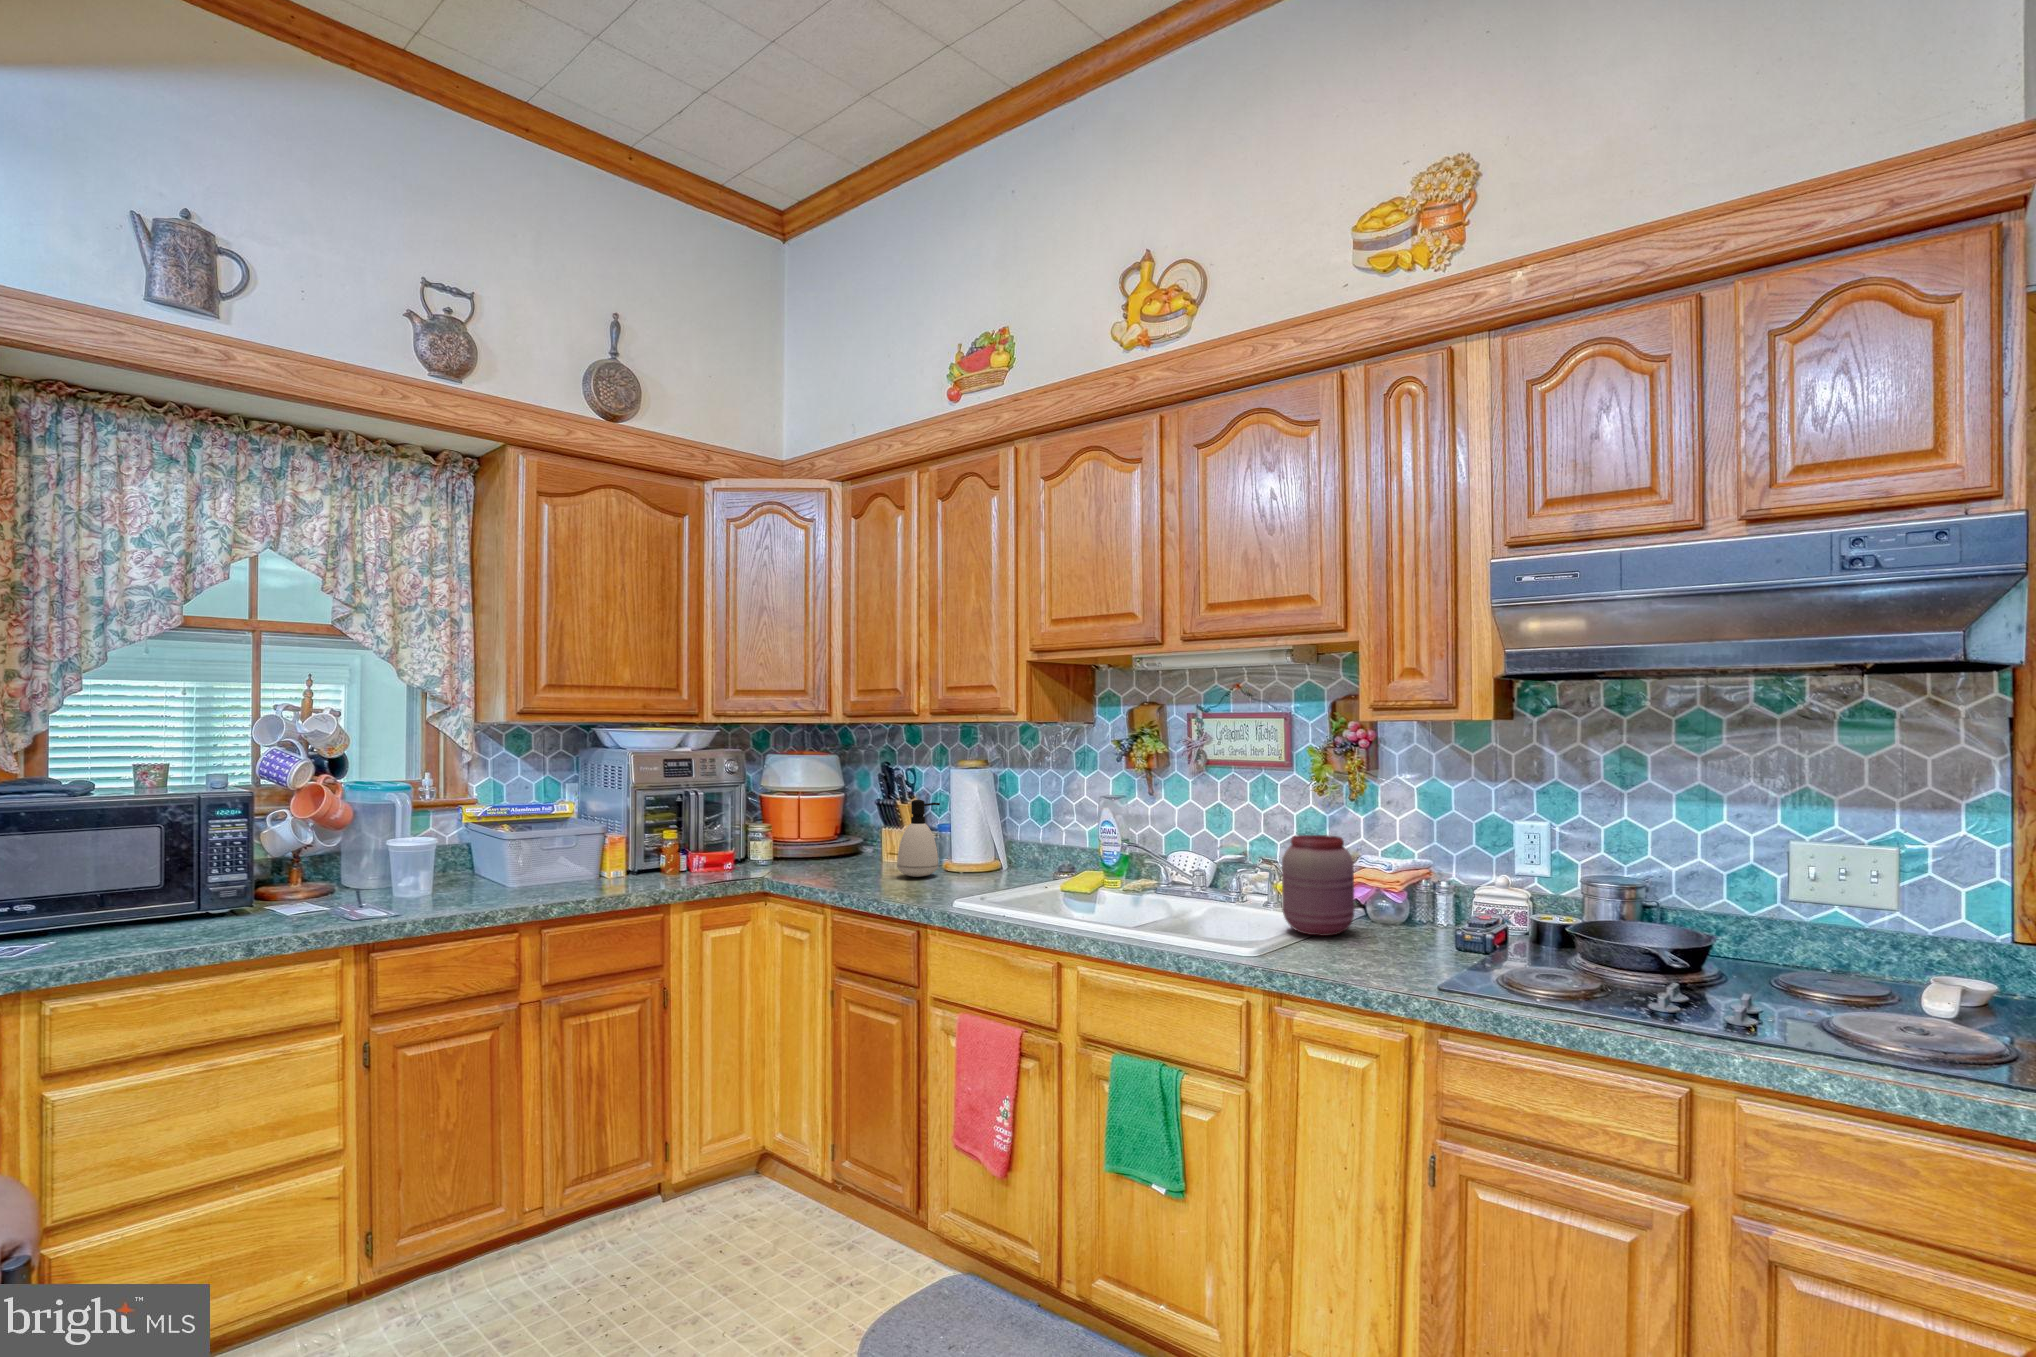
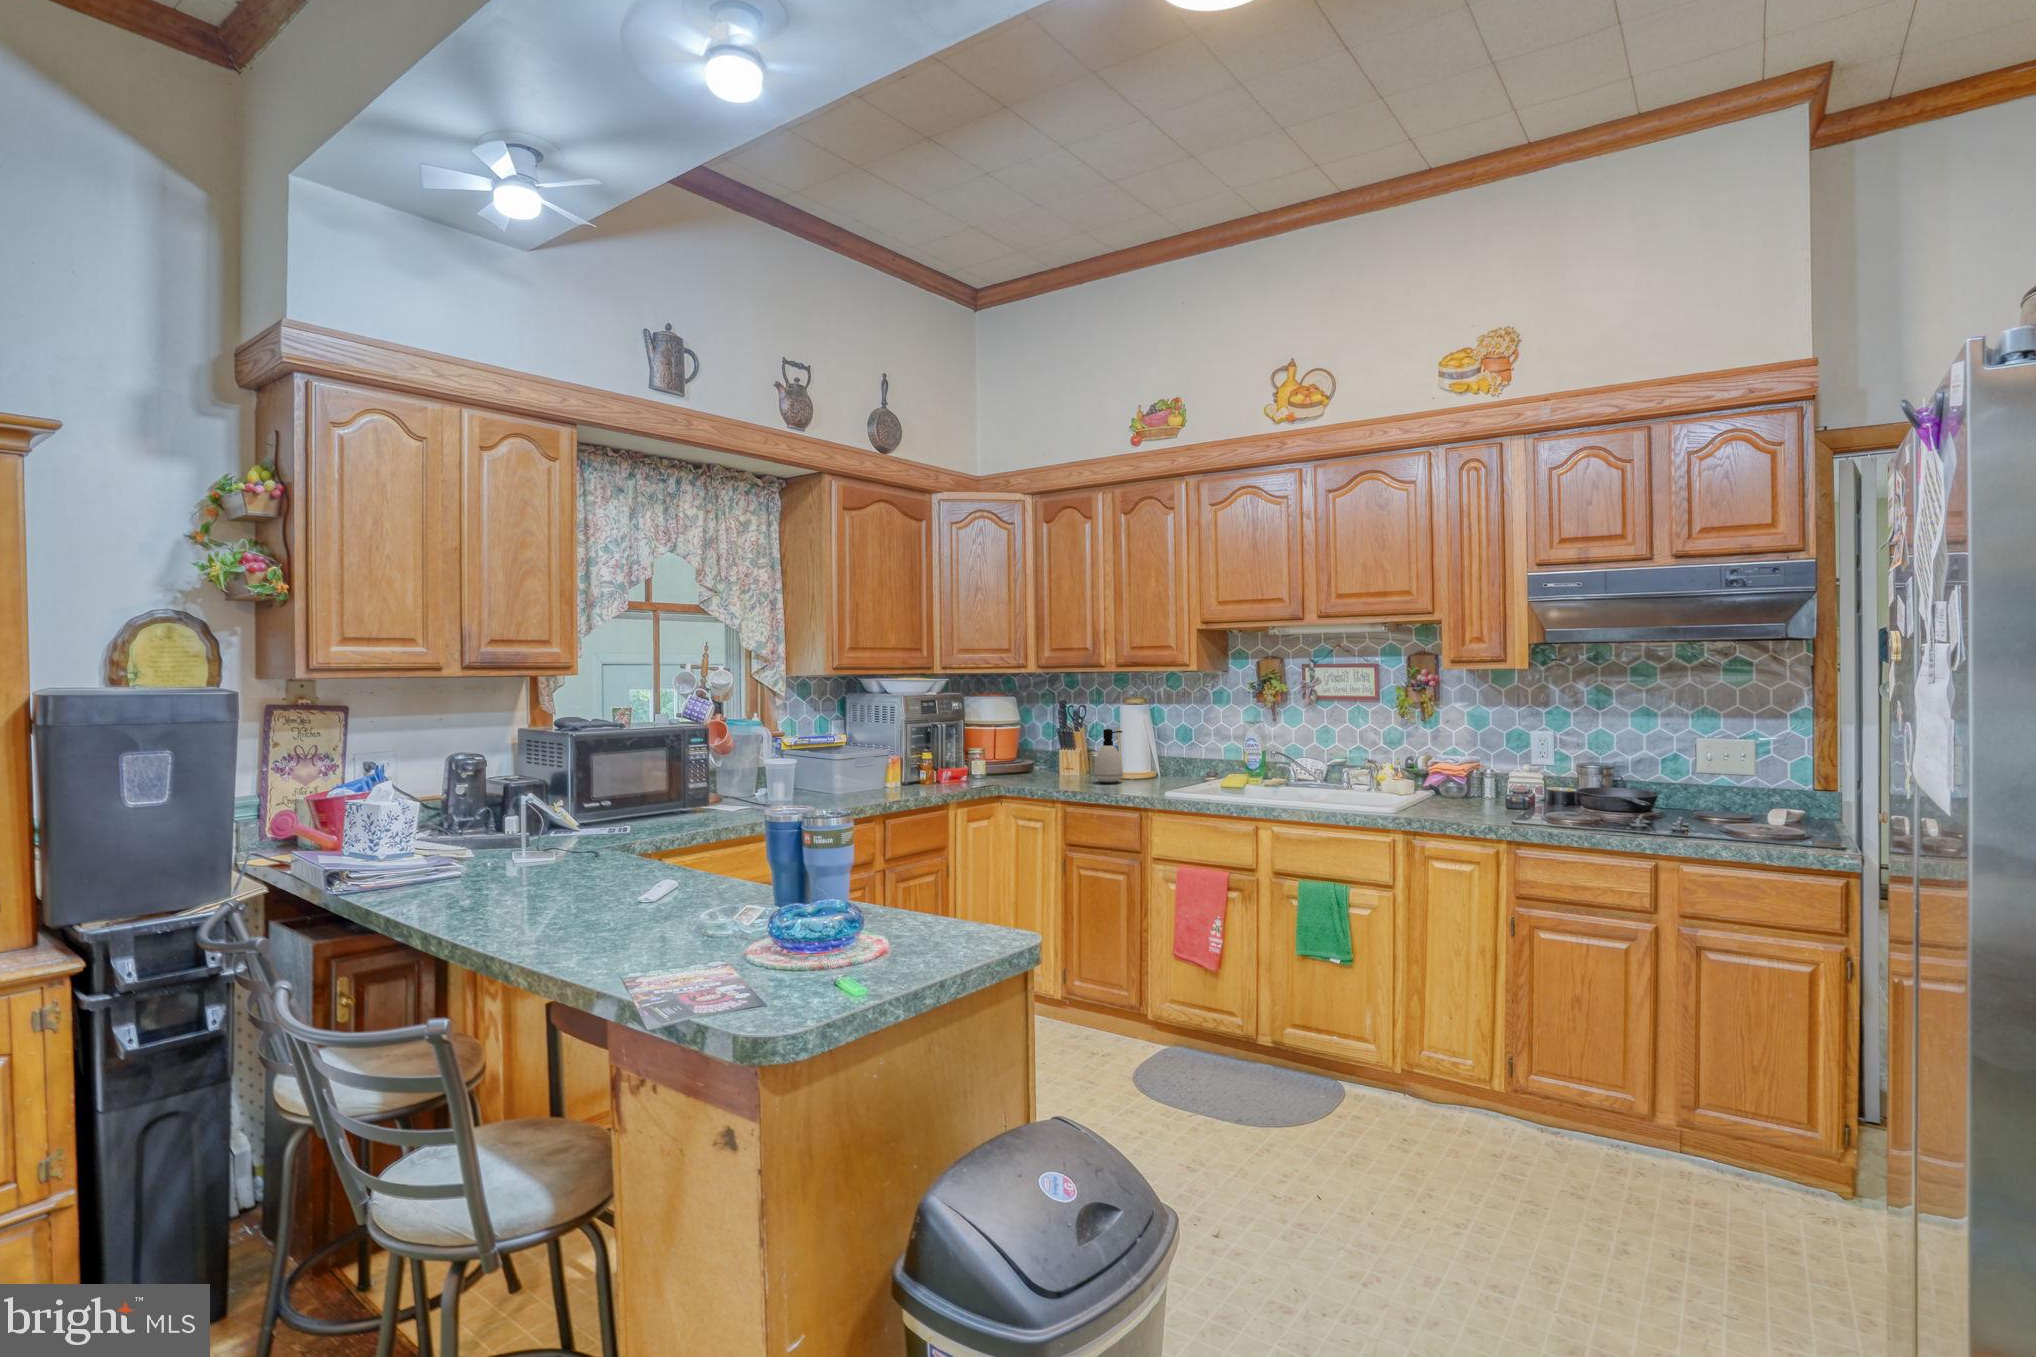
jar: present [1282,835,1355,936] -> none [1394,743,1440,804]

